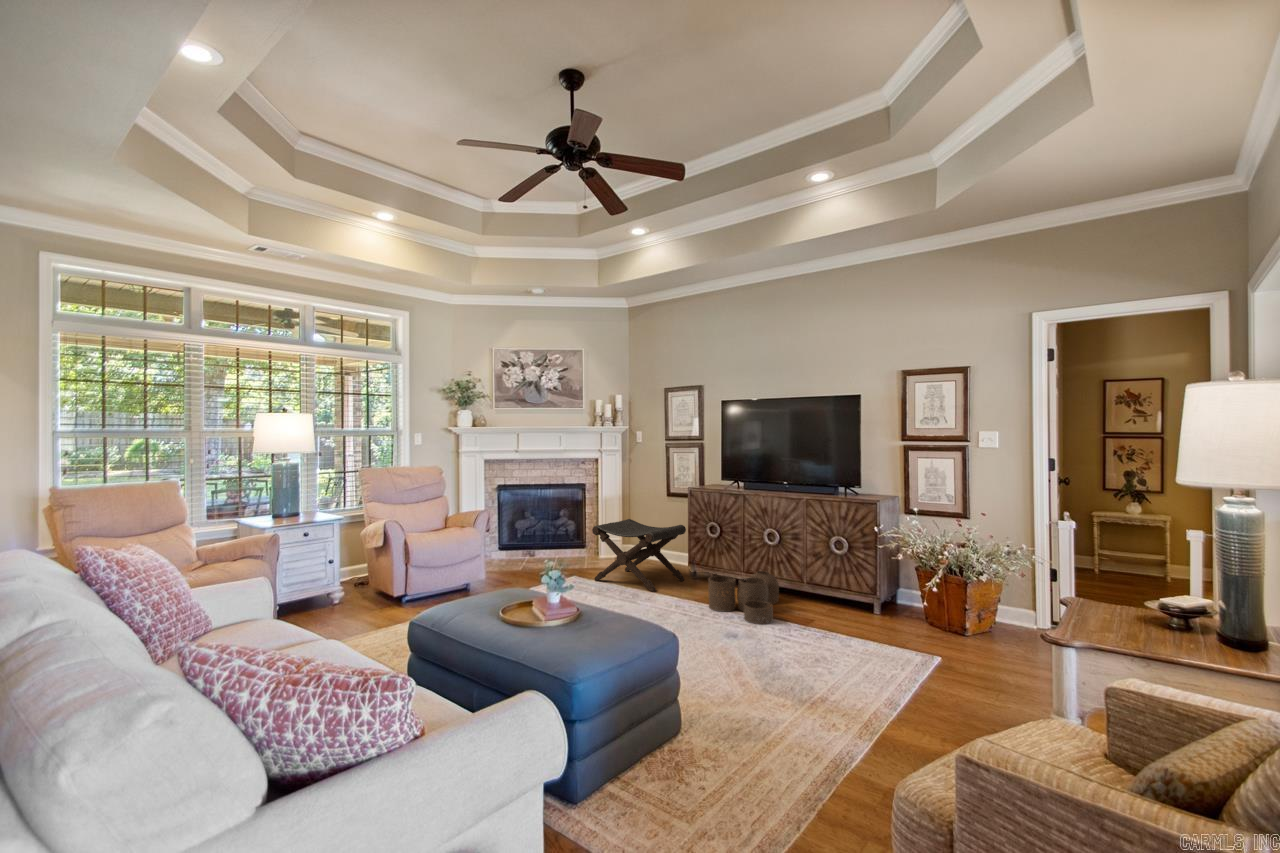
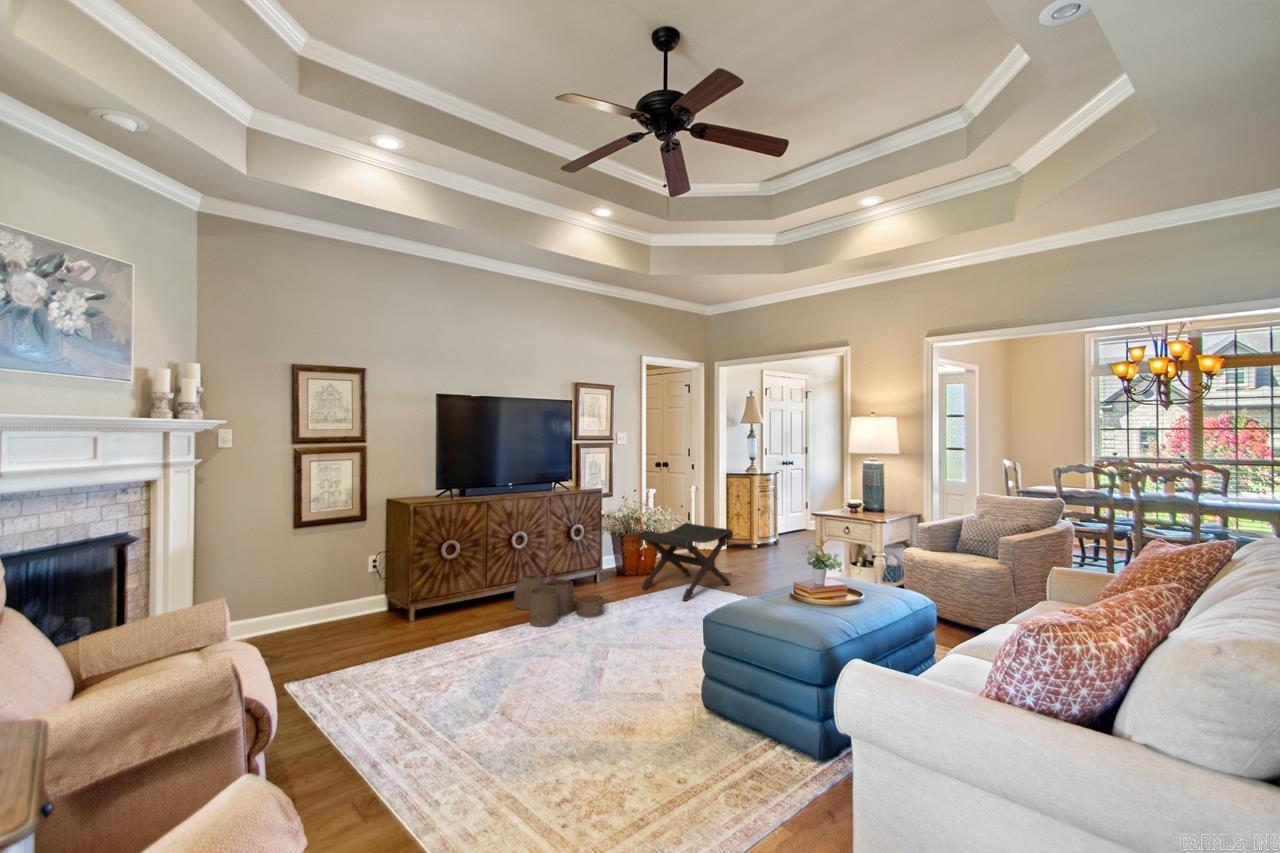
footstool: present [592,519,686,592] -> present [640,523,733,601]

